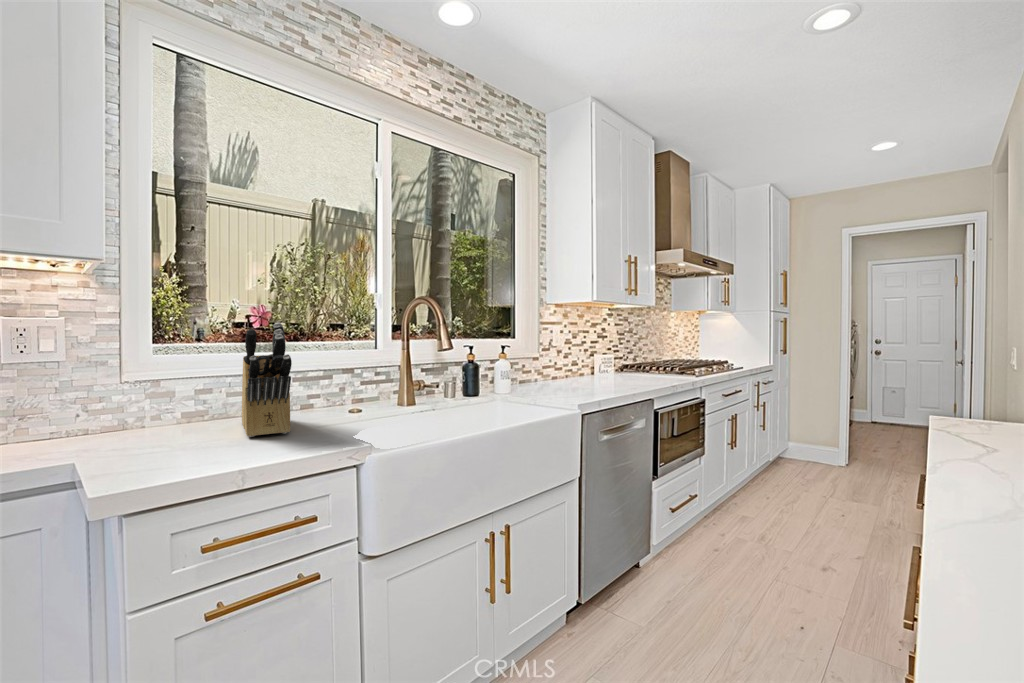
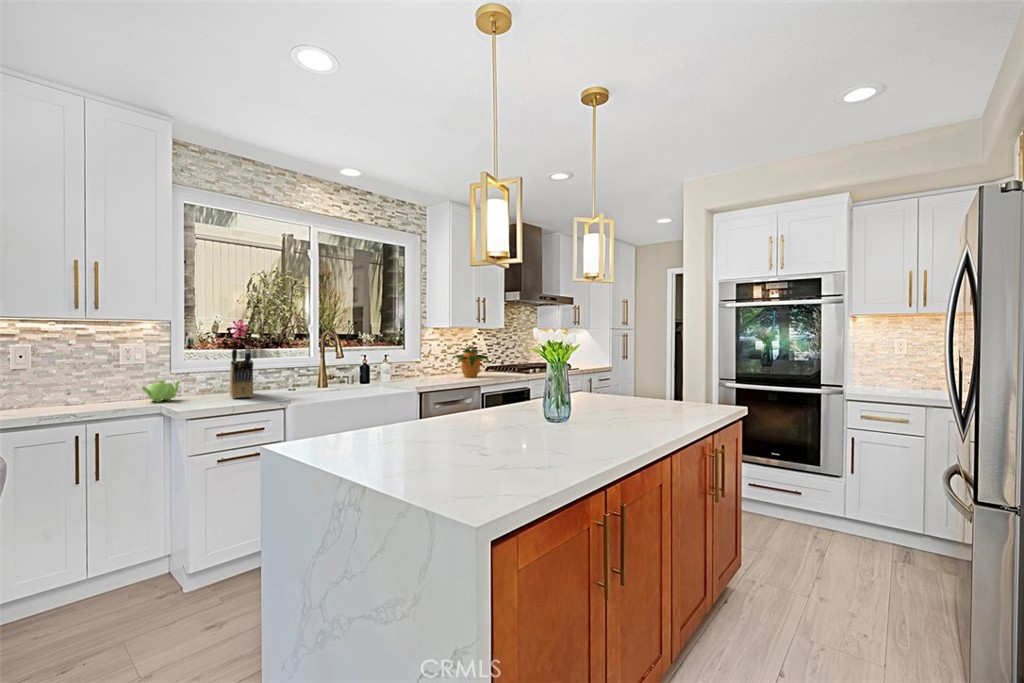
potted plant: none [585,332,647,383] -> present [453,347,489,377]
teapot: none [38,398,139,450] -> present [141,381,180,402]

